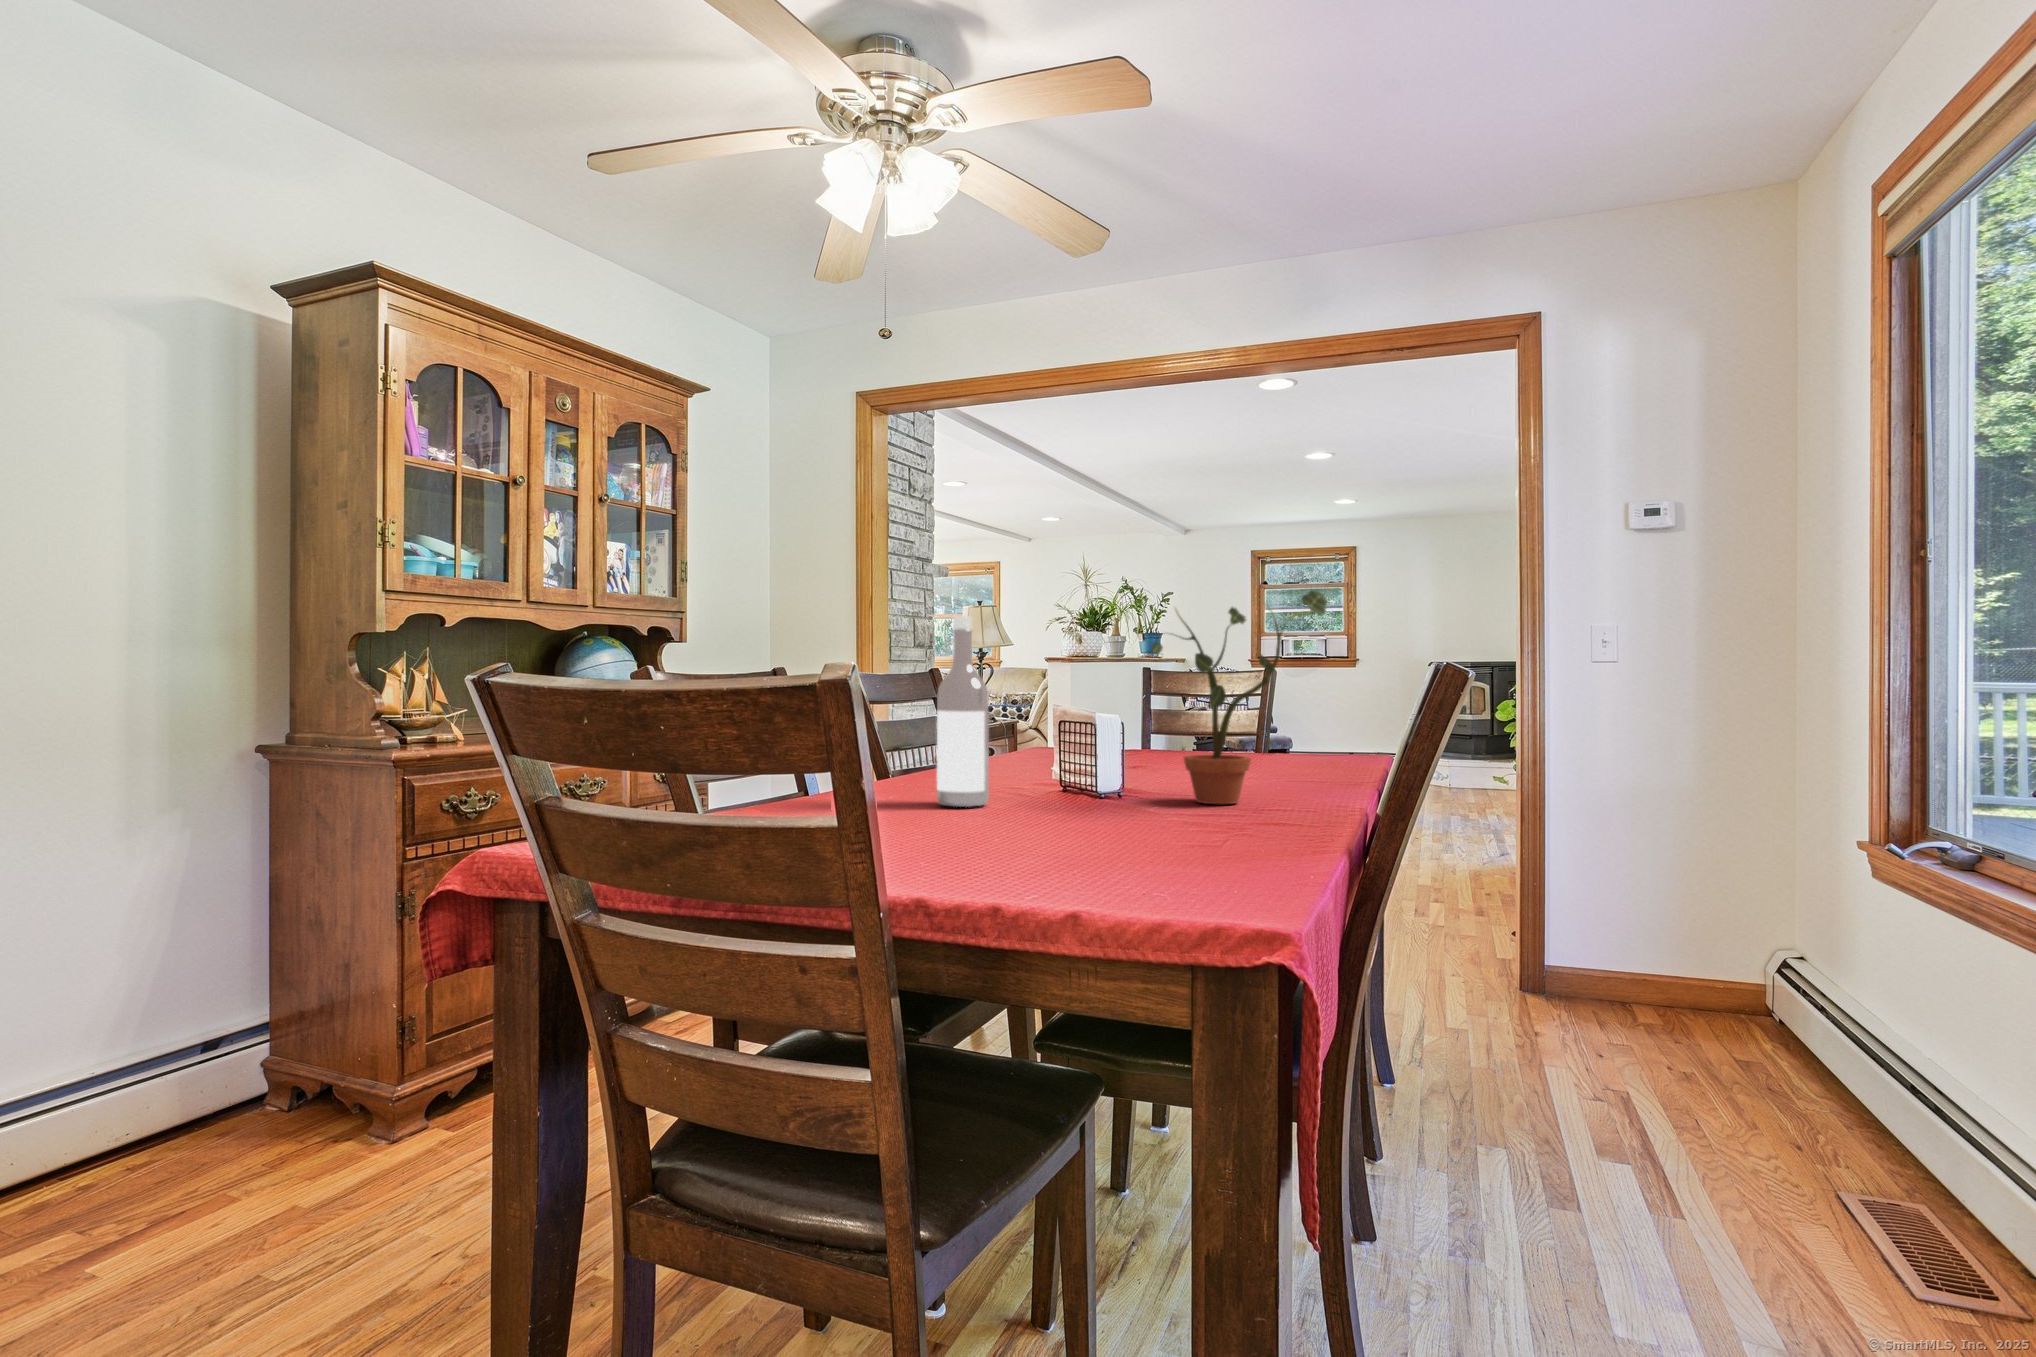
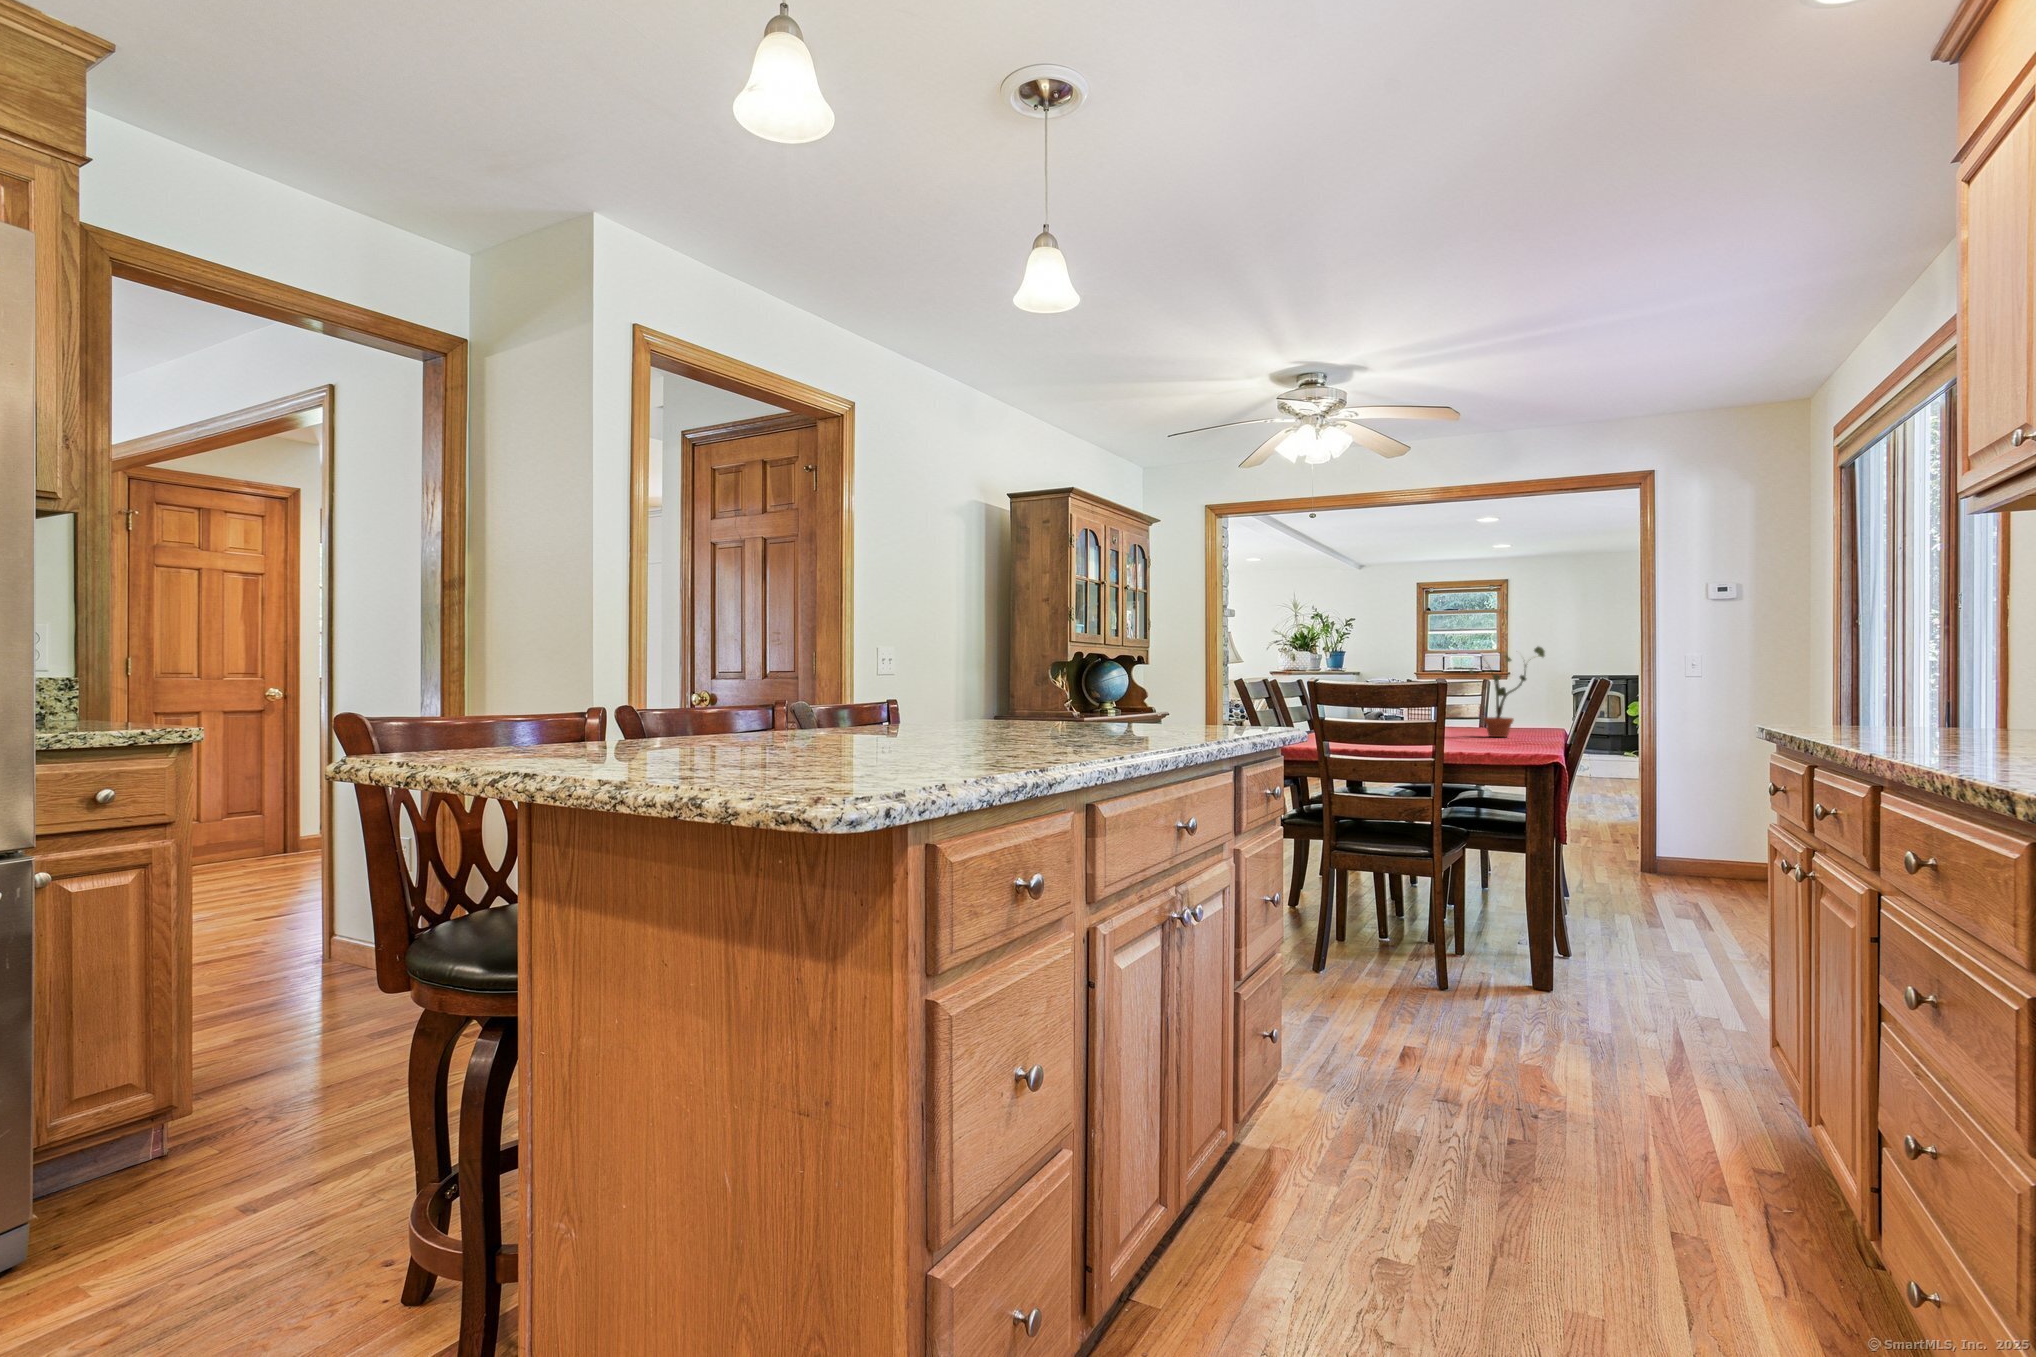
wine bottle: present [936,616,989,807] -> none [1378,658,1401,736]

